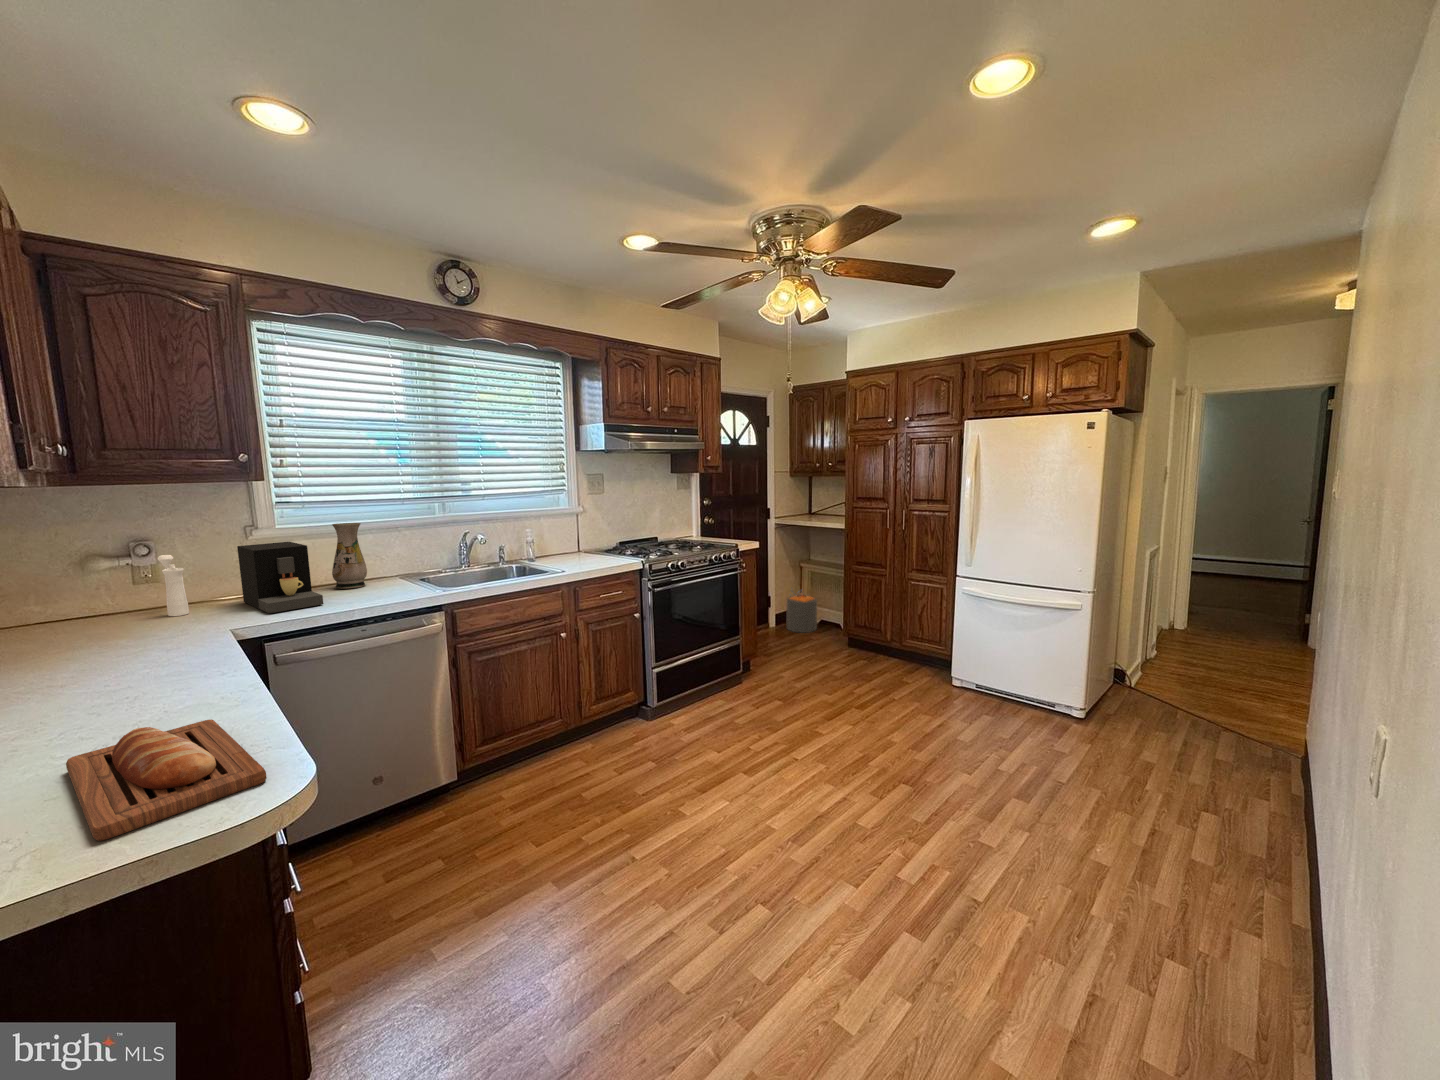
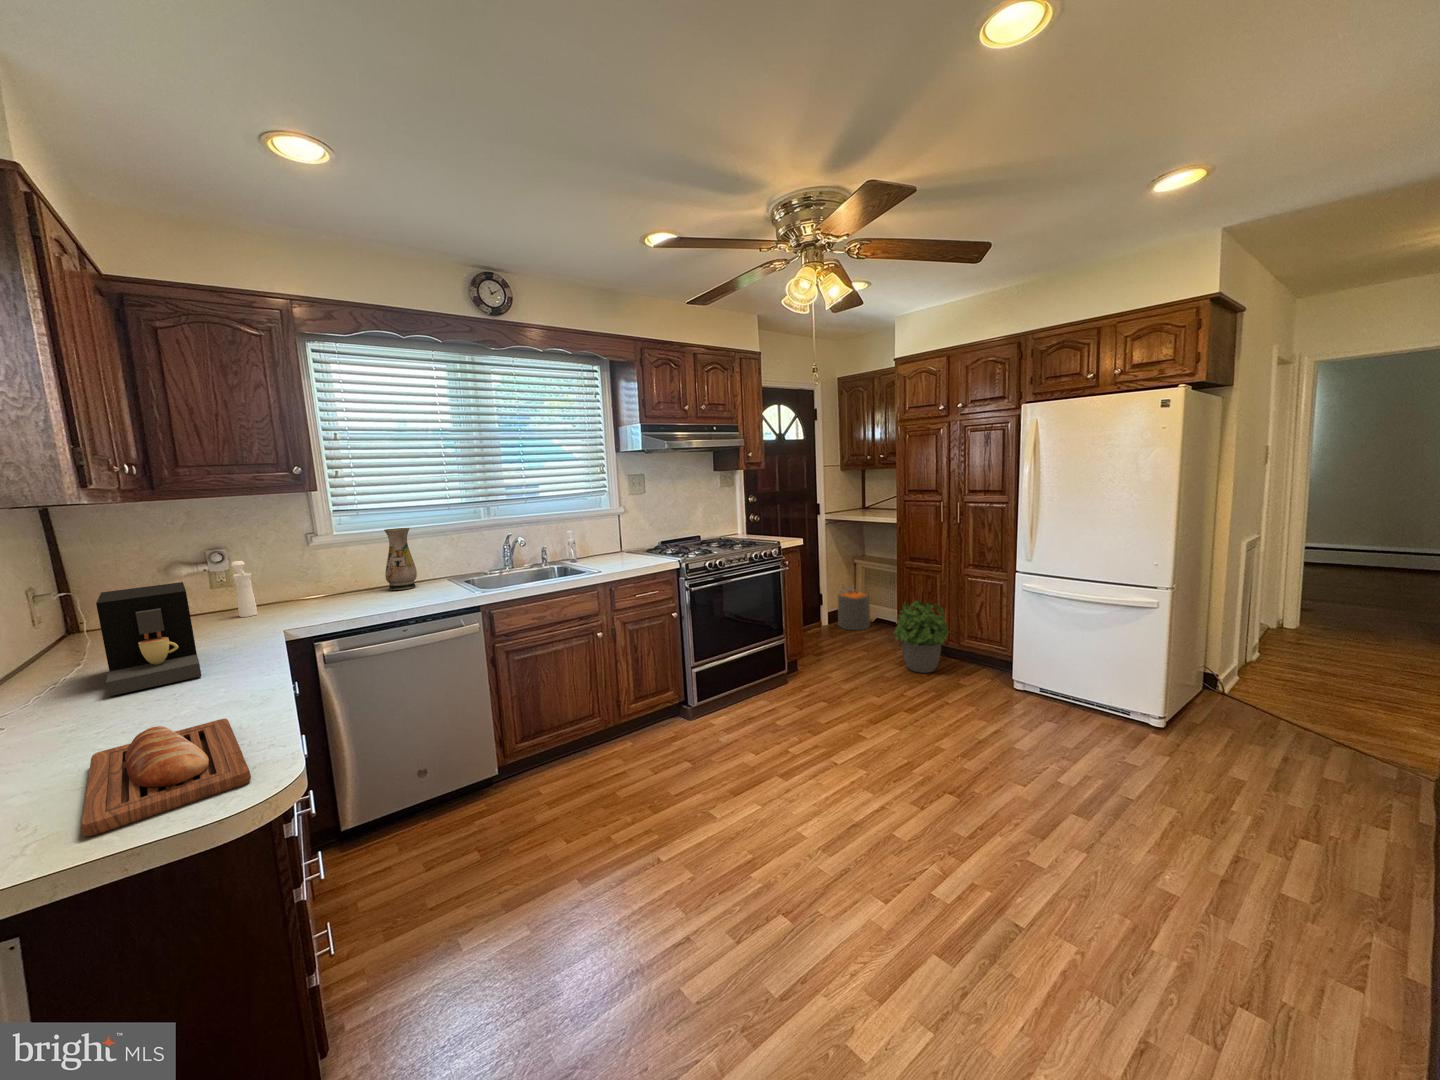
coffee maker: present [237,542,323,613] -> present [96,582,201,696]
potted plant: none [842,603,897,673] -> present [894,601,949,673]

